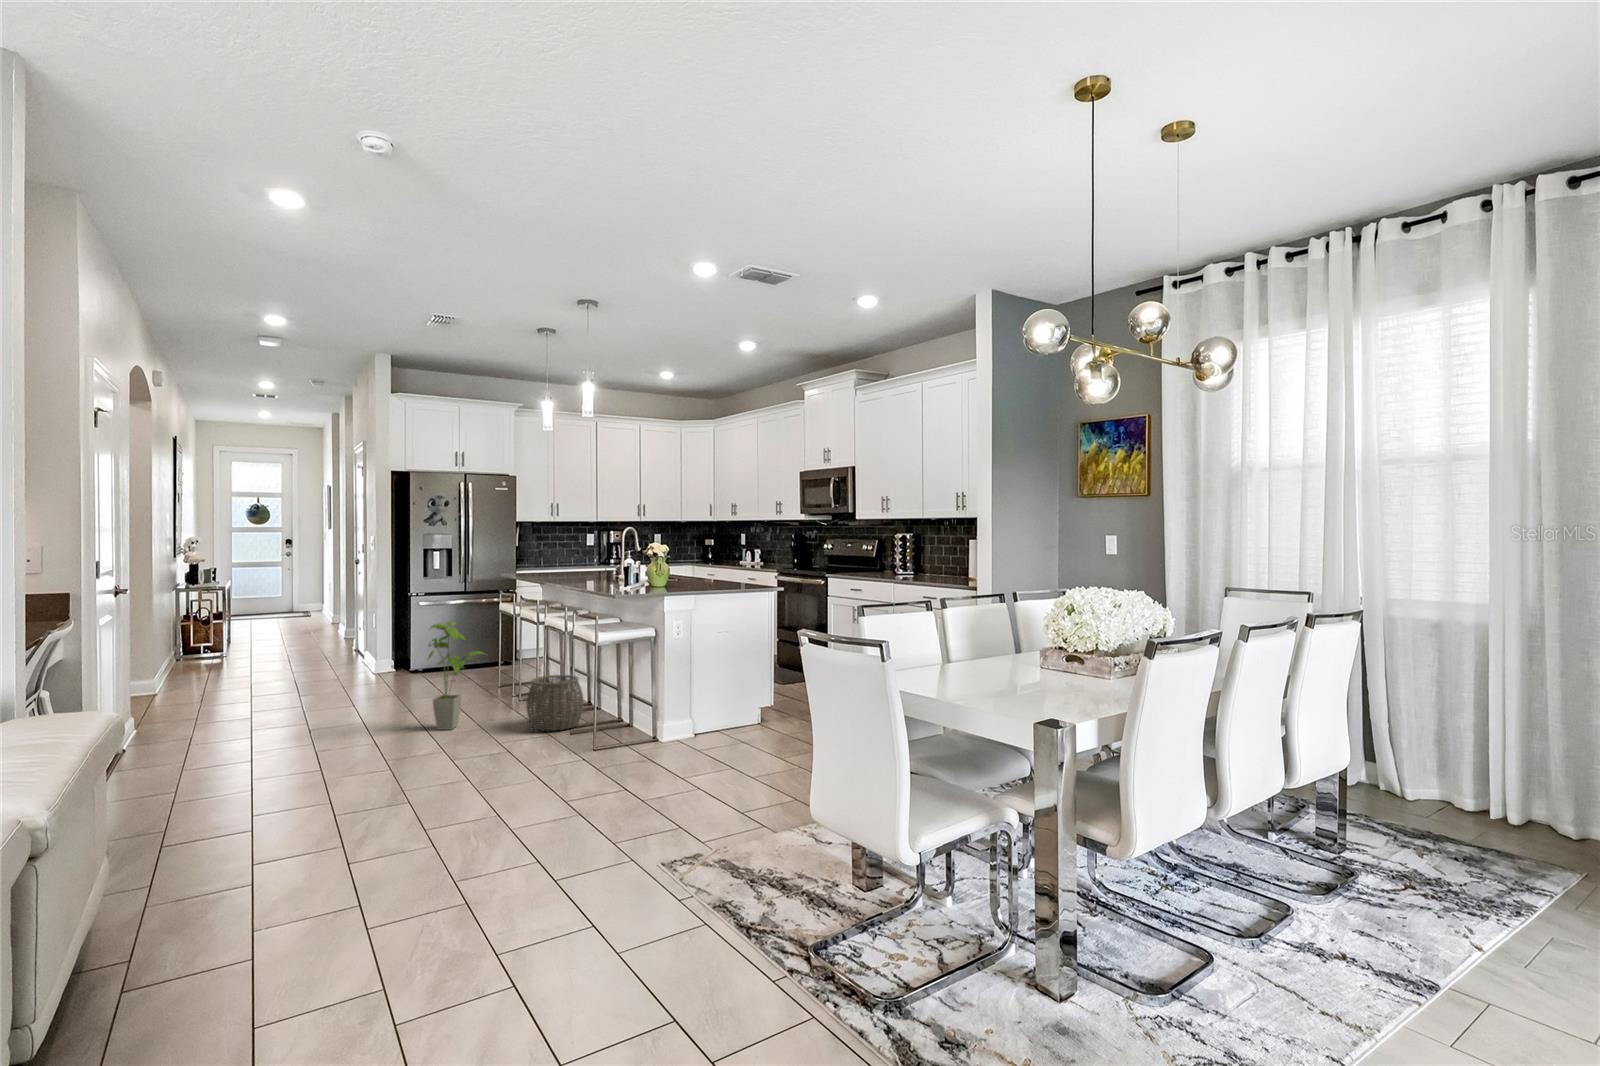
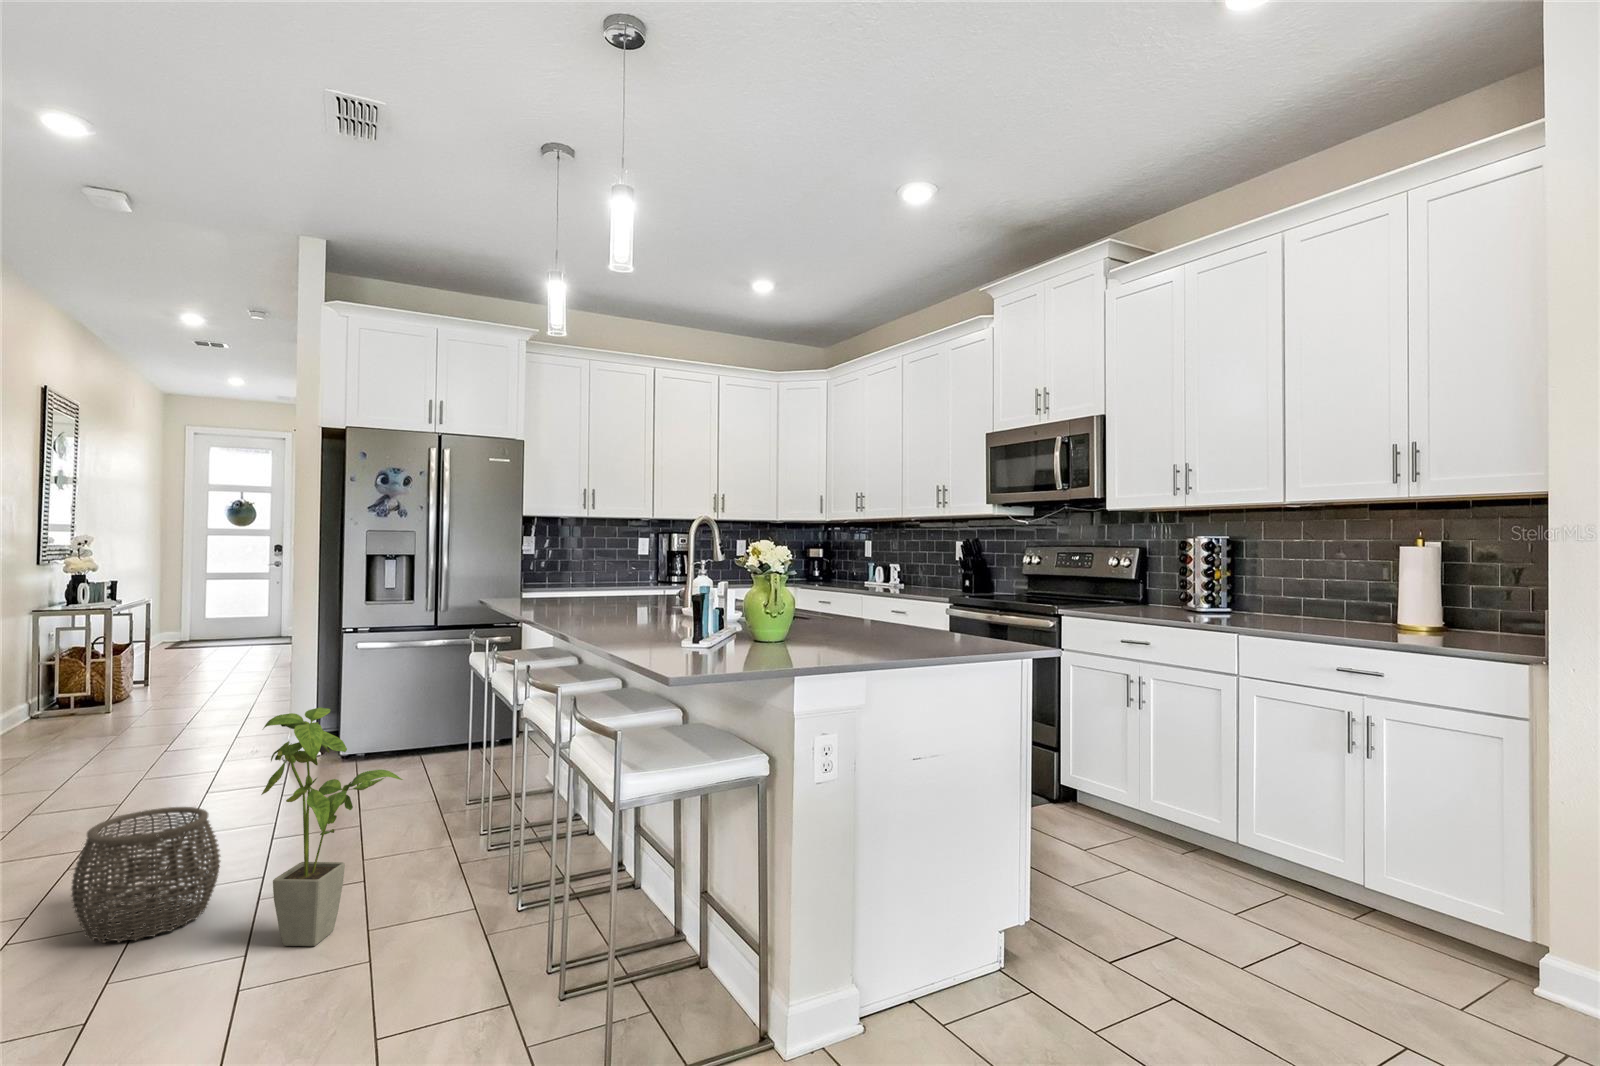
woven basket: present [526,675,584,731] -> present [71,807,220,943]

